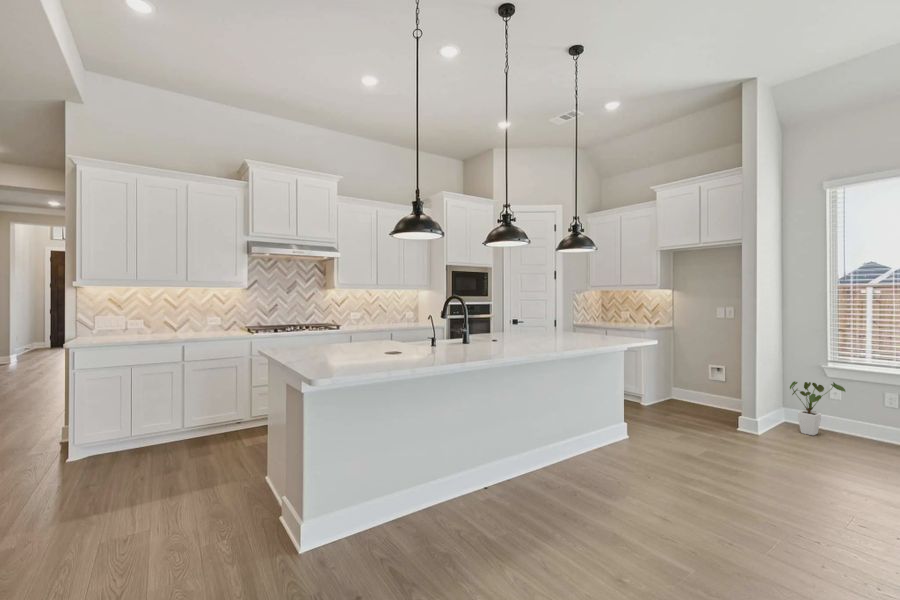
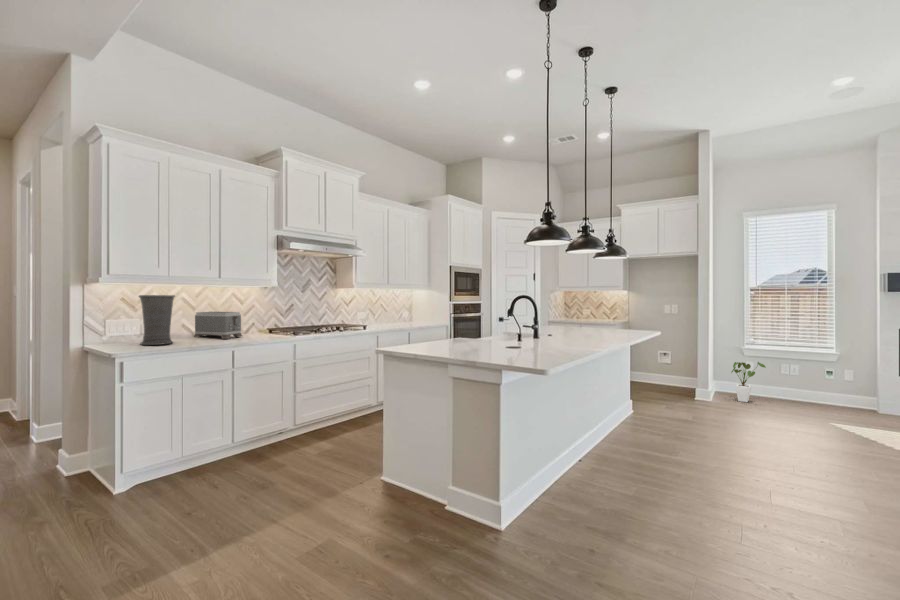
vase: none [103,296,136,339] -> present [139,295,175,345]
toaster: none [168,311,207,335] -> present [194,312,242,339]

